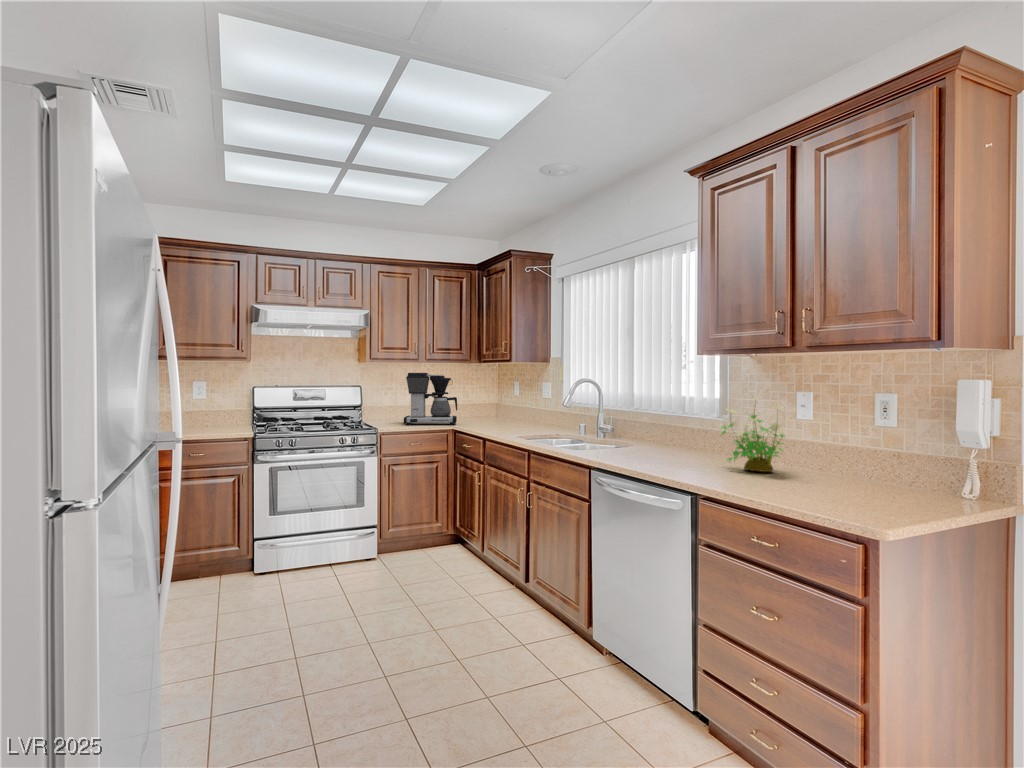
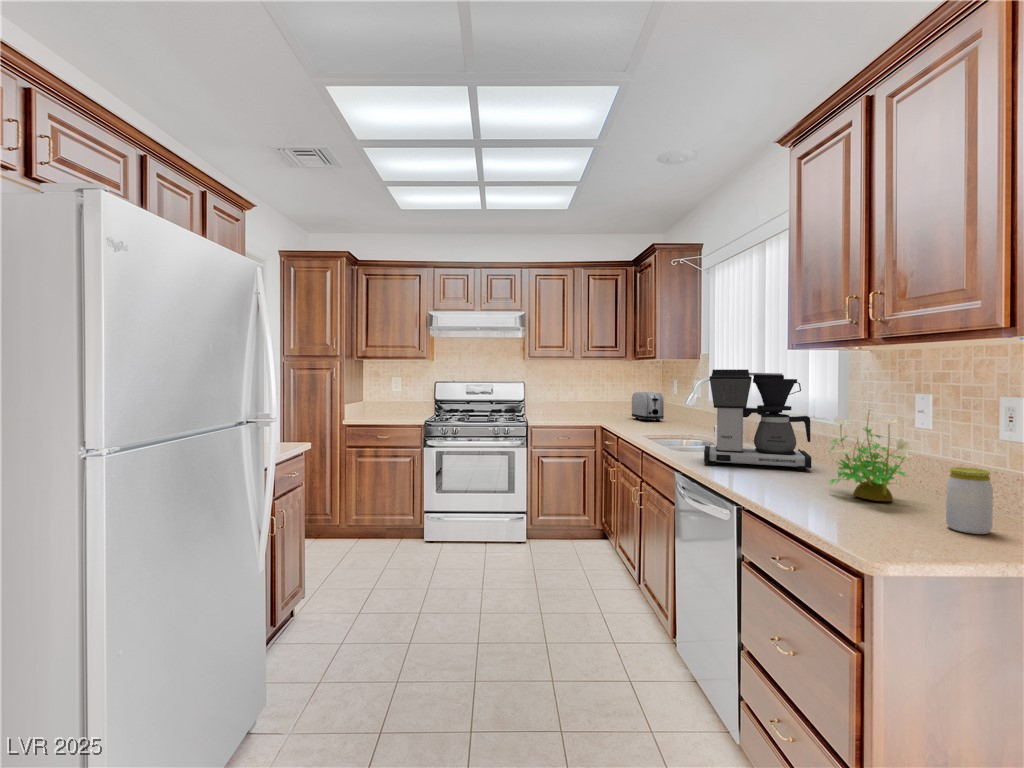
coffee maker: present [404,373,457,425] -> present [704,369,811,471]
toaster: none [477,395,511,424] -> present [632,392,664,422]
jar: none [825,439,855,487] -> present [946,467,993,534]

